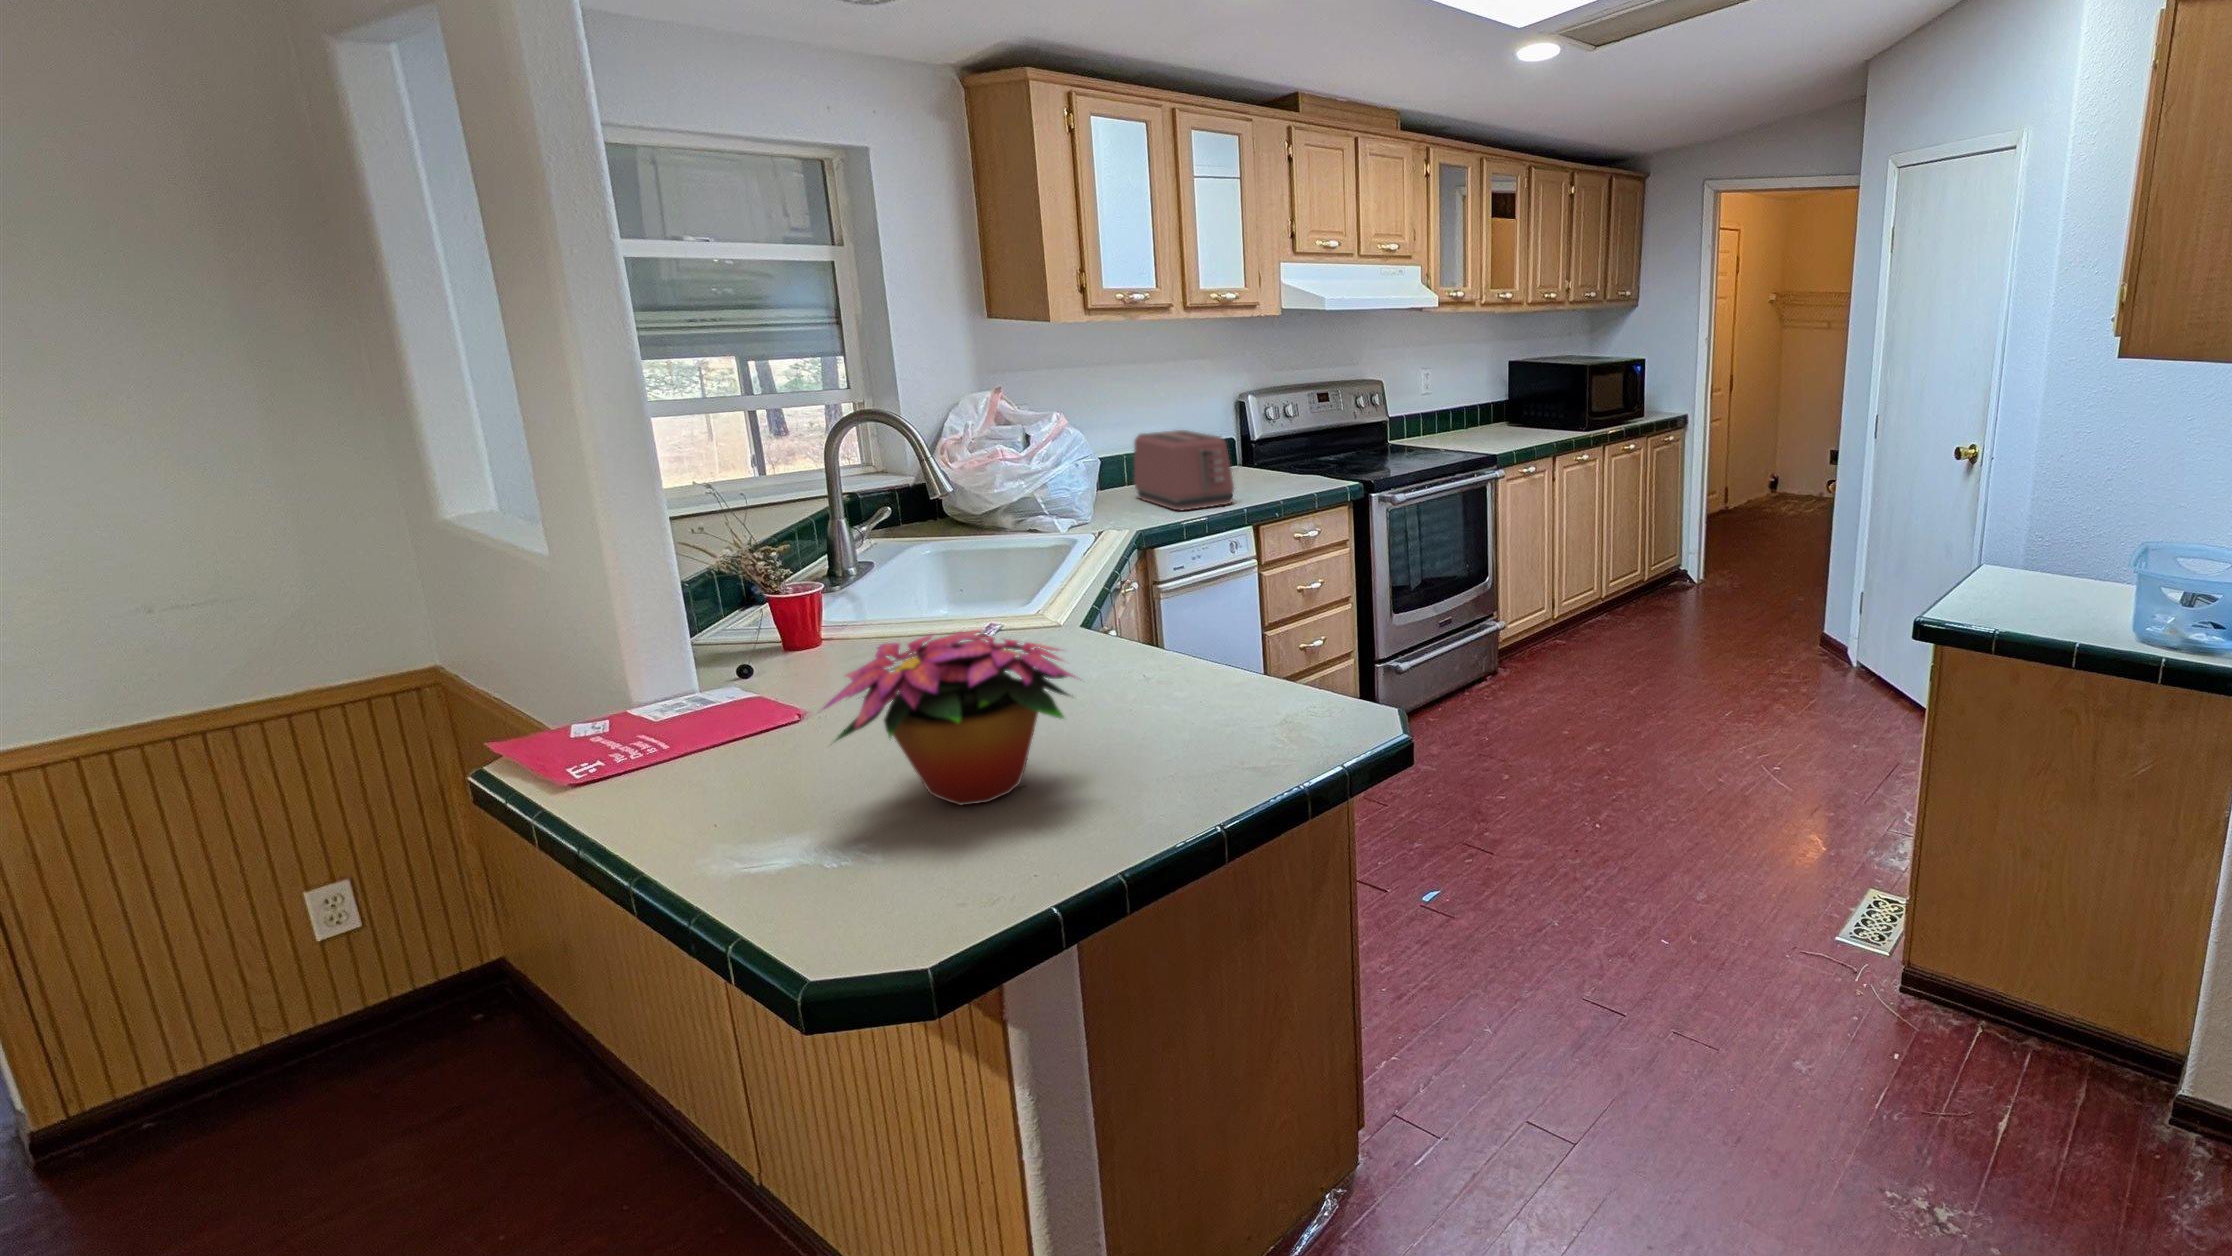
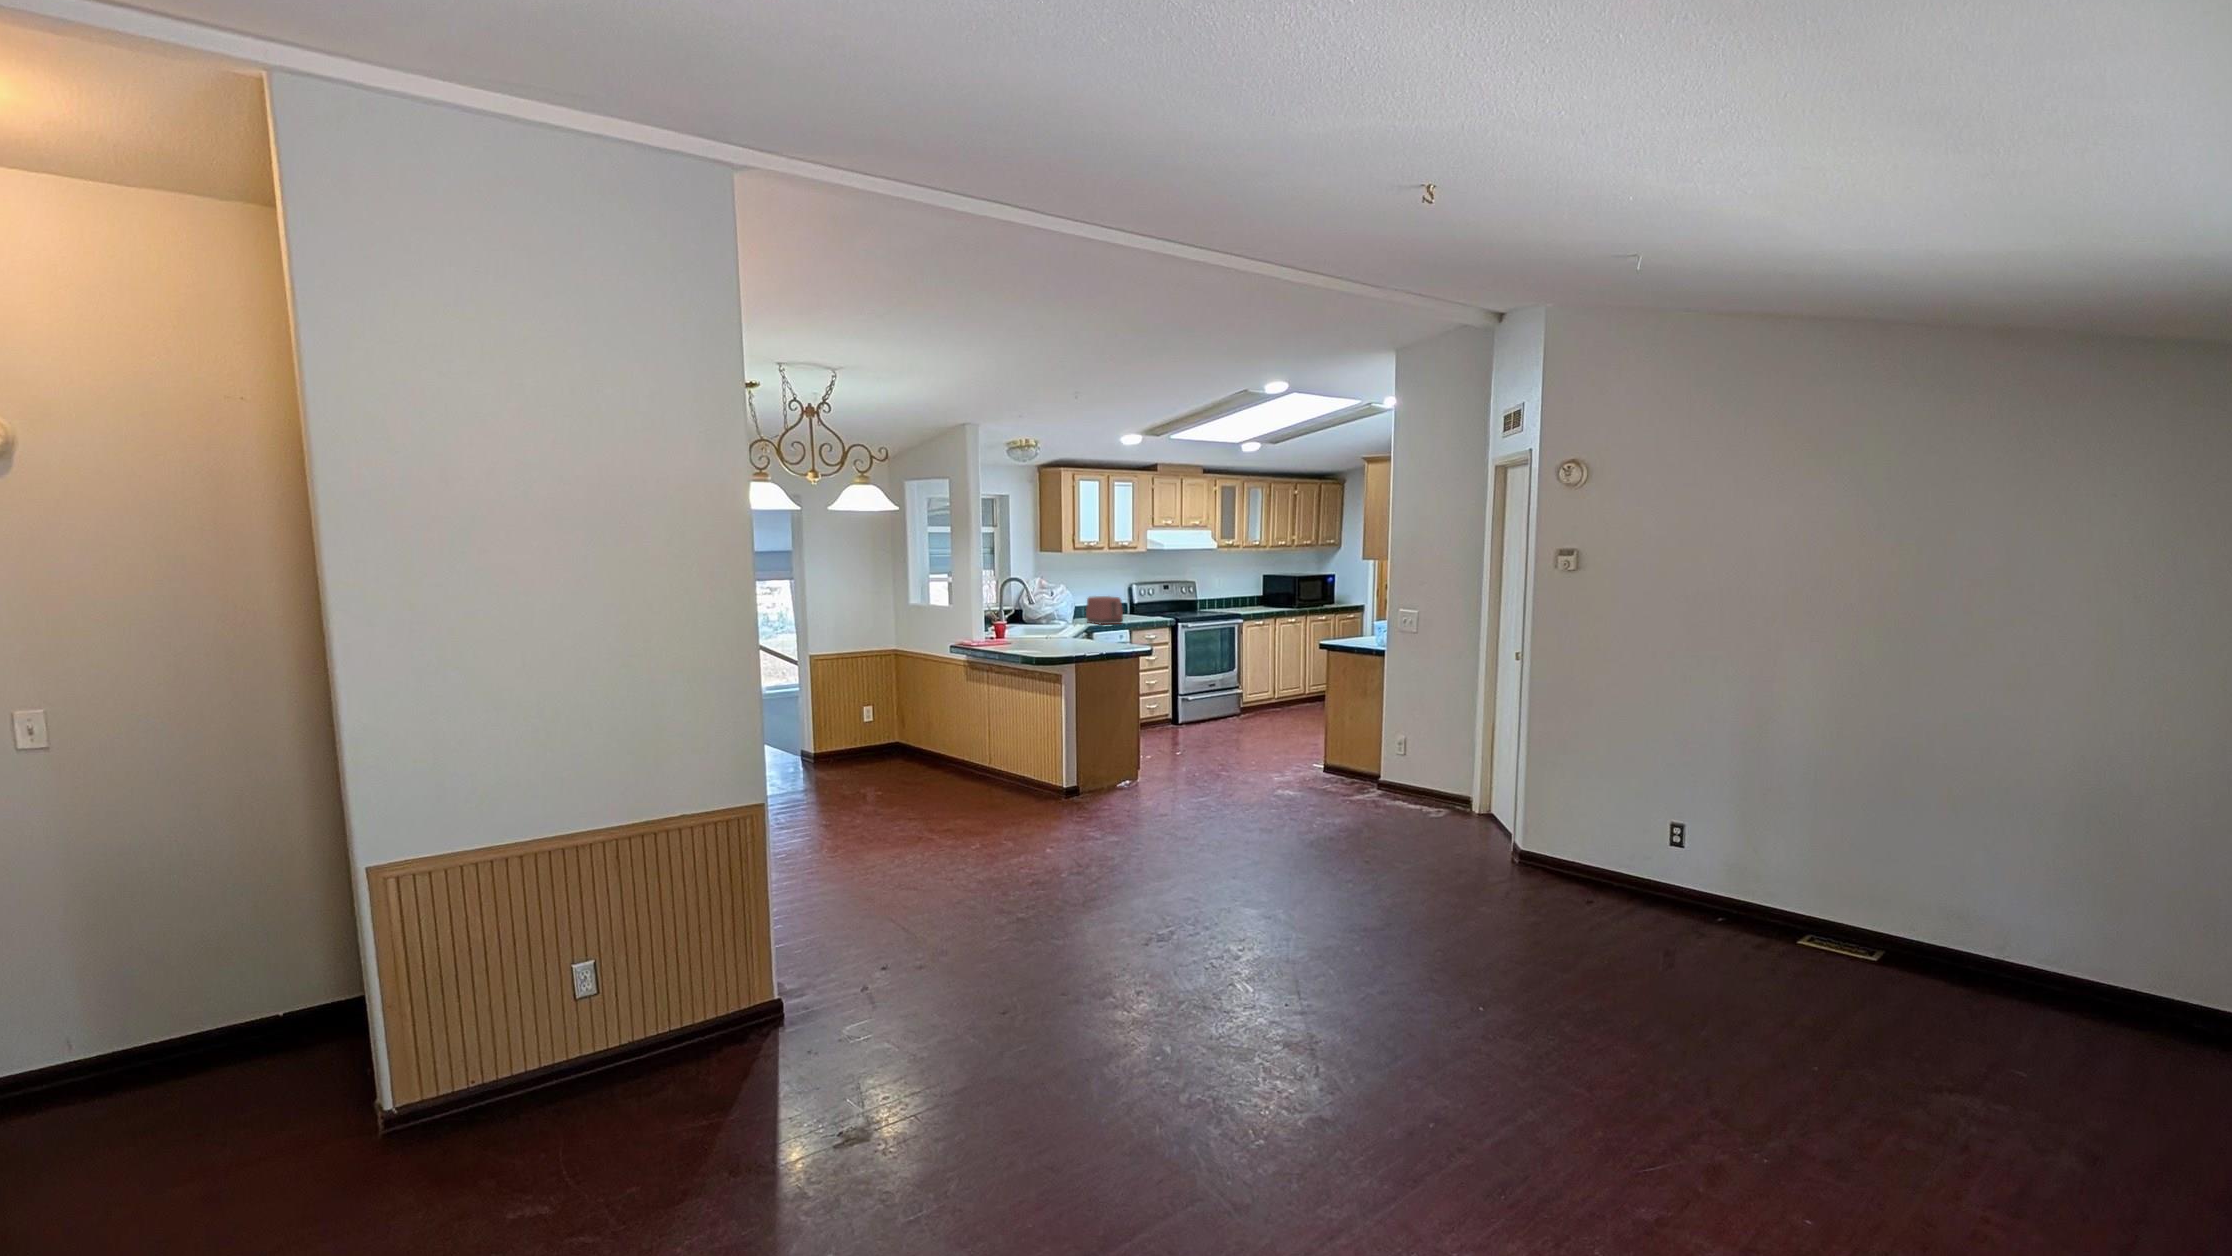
flower arrangement: present [824,630,1075,806] -> none [1036,611,1087,646]

